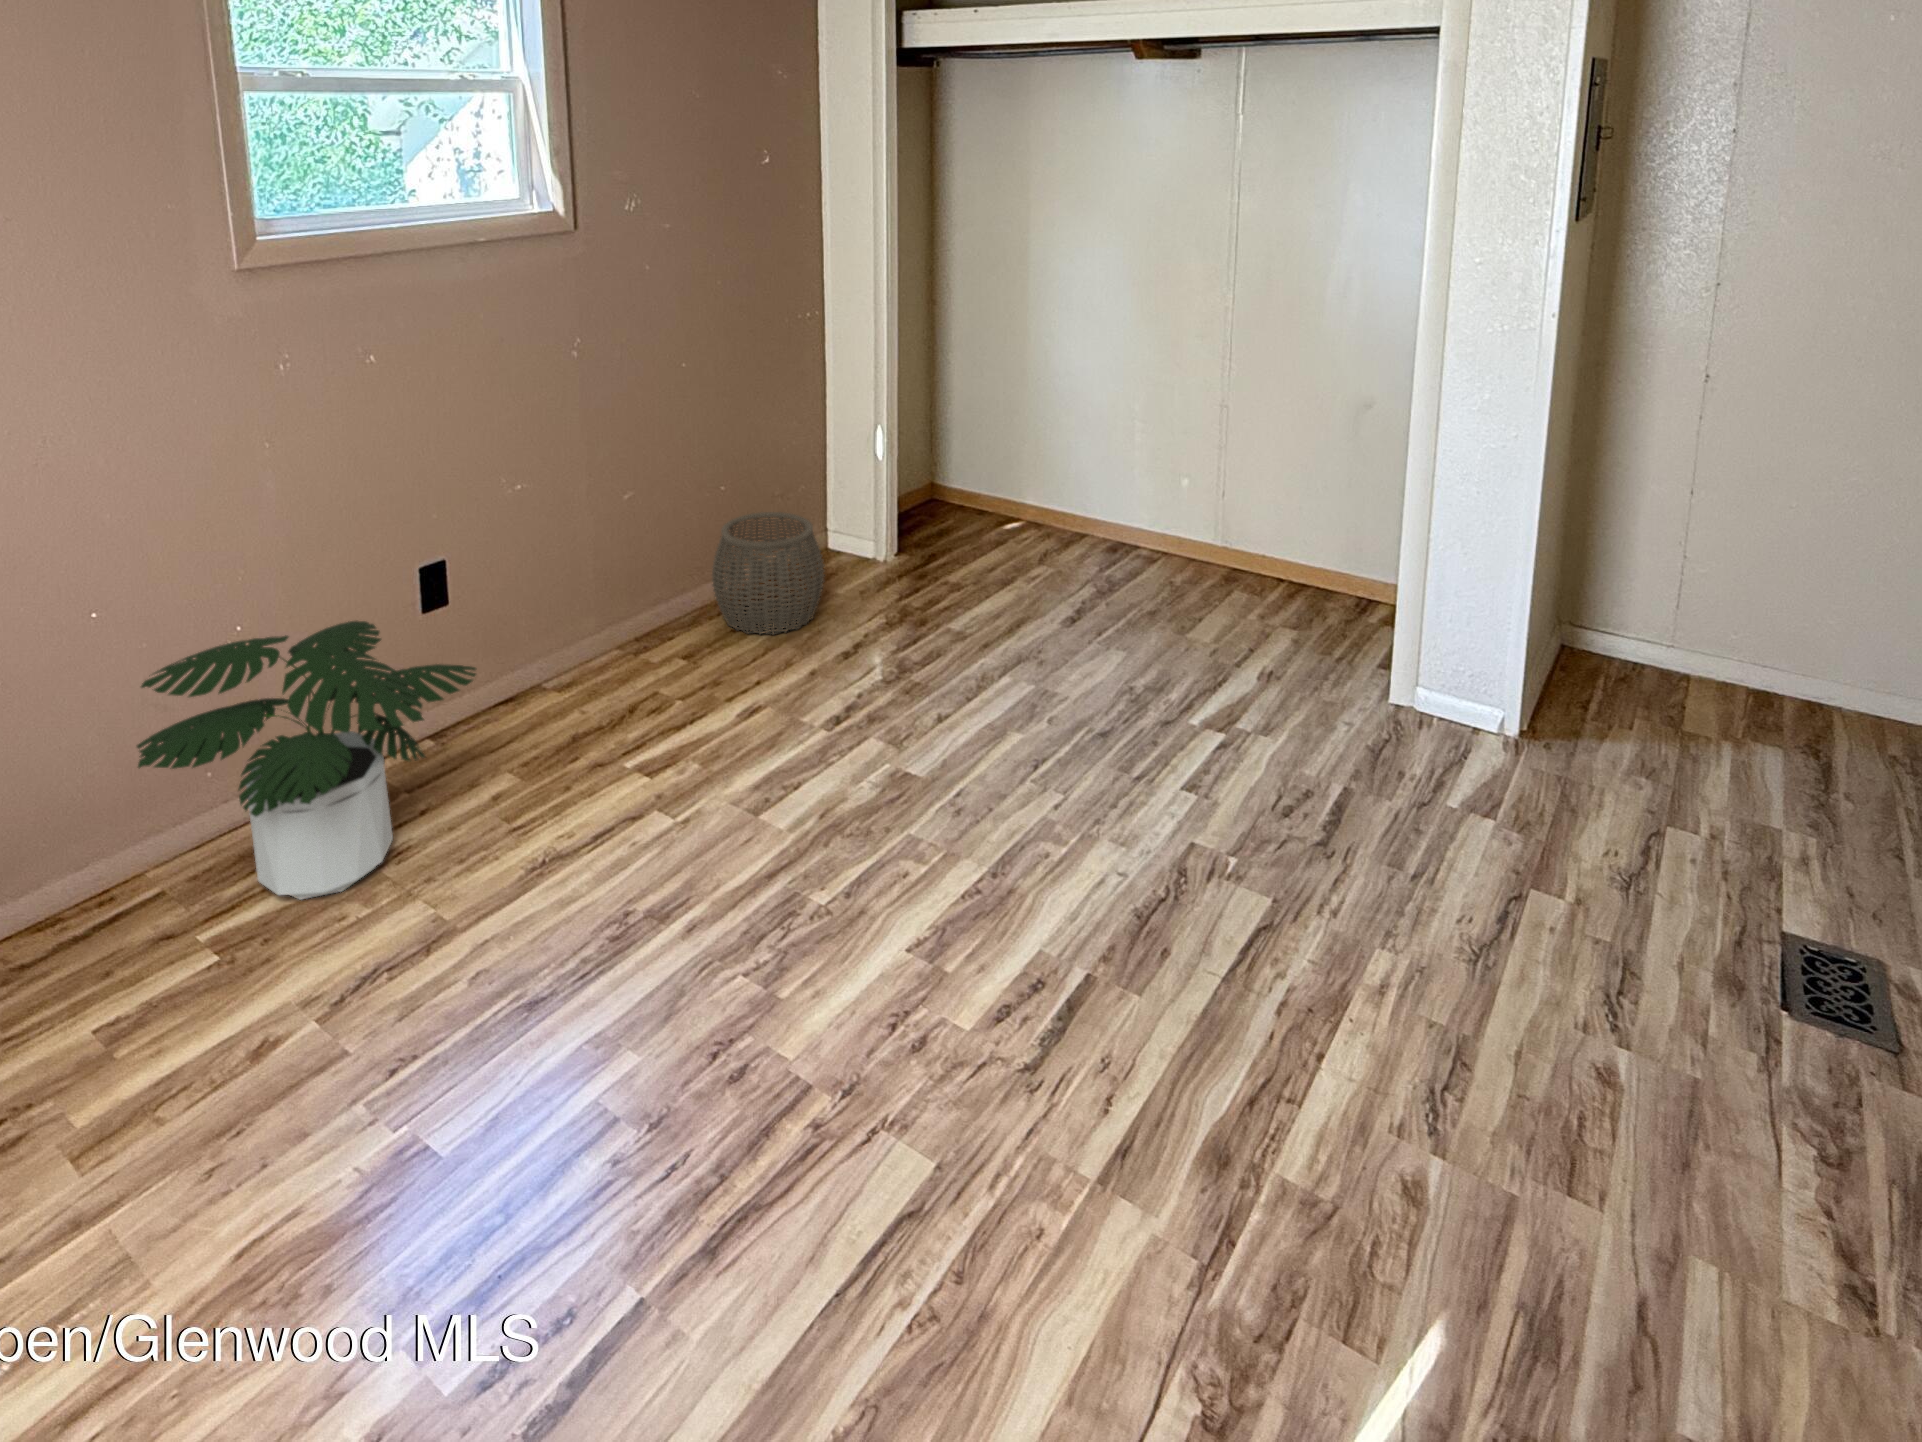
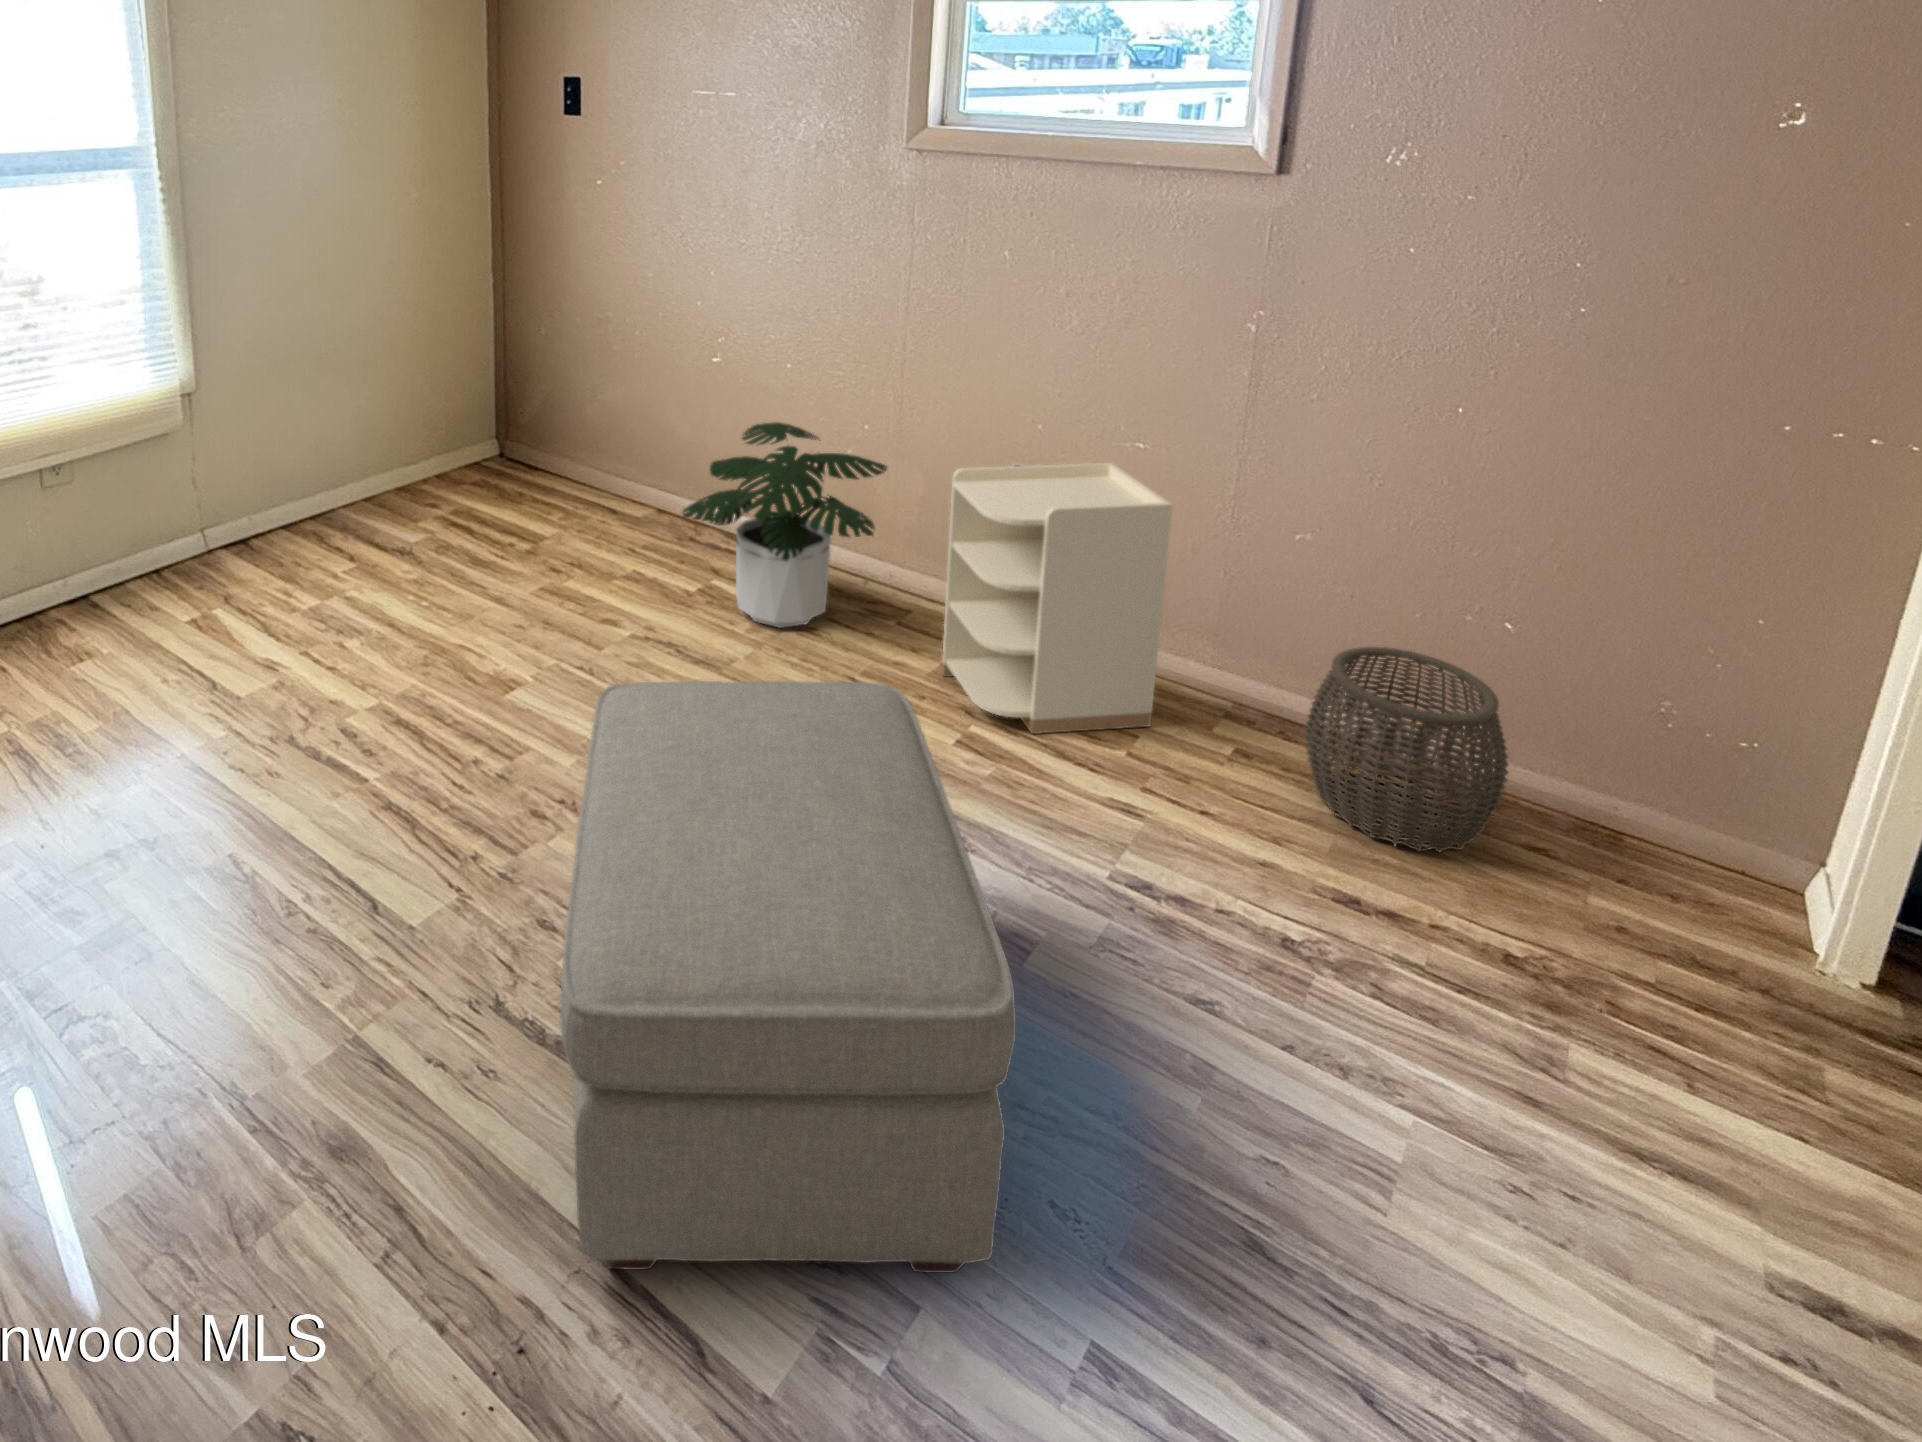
nightstand: none [519,490,655,765] -> present [942,463,1172,734]
ottoman: none [850,639,1272,981] -> present [560,681,1016,1273]

